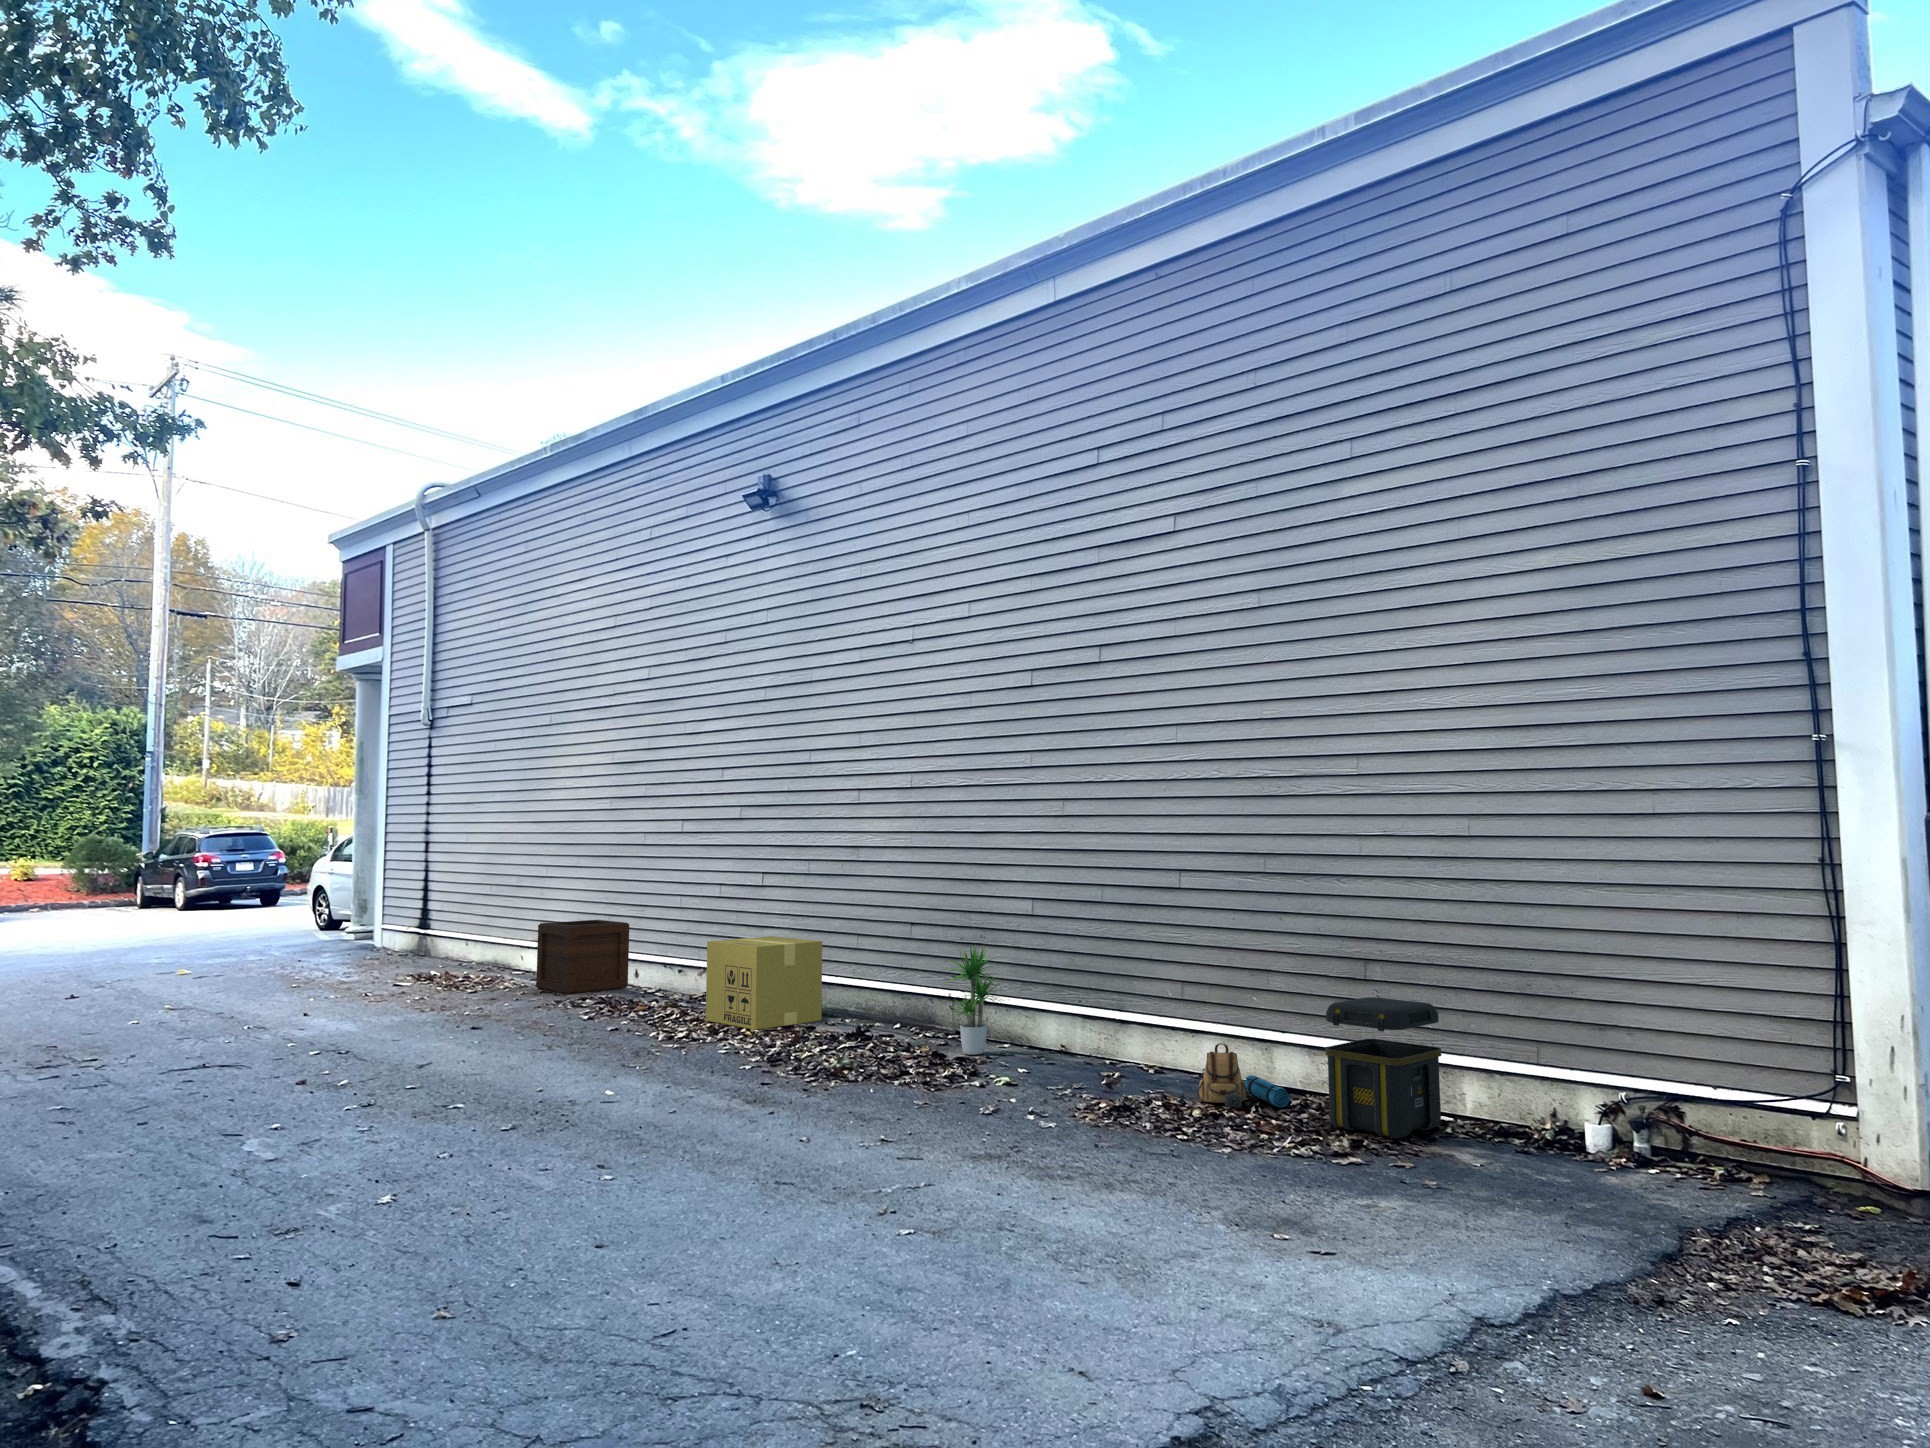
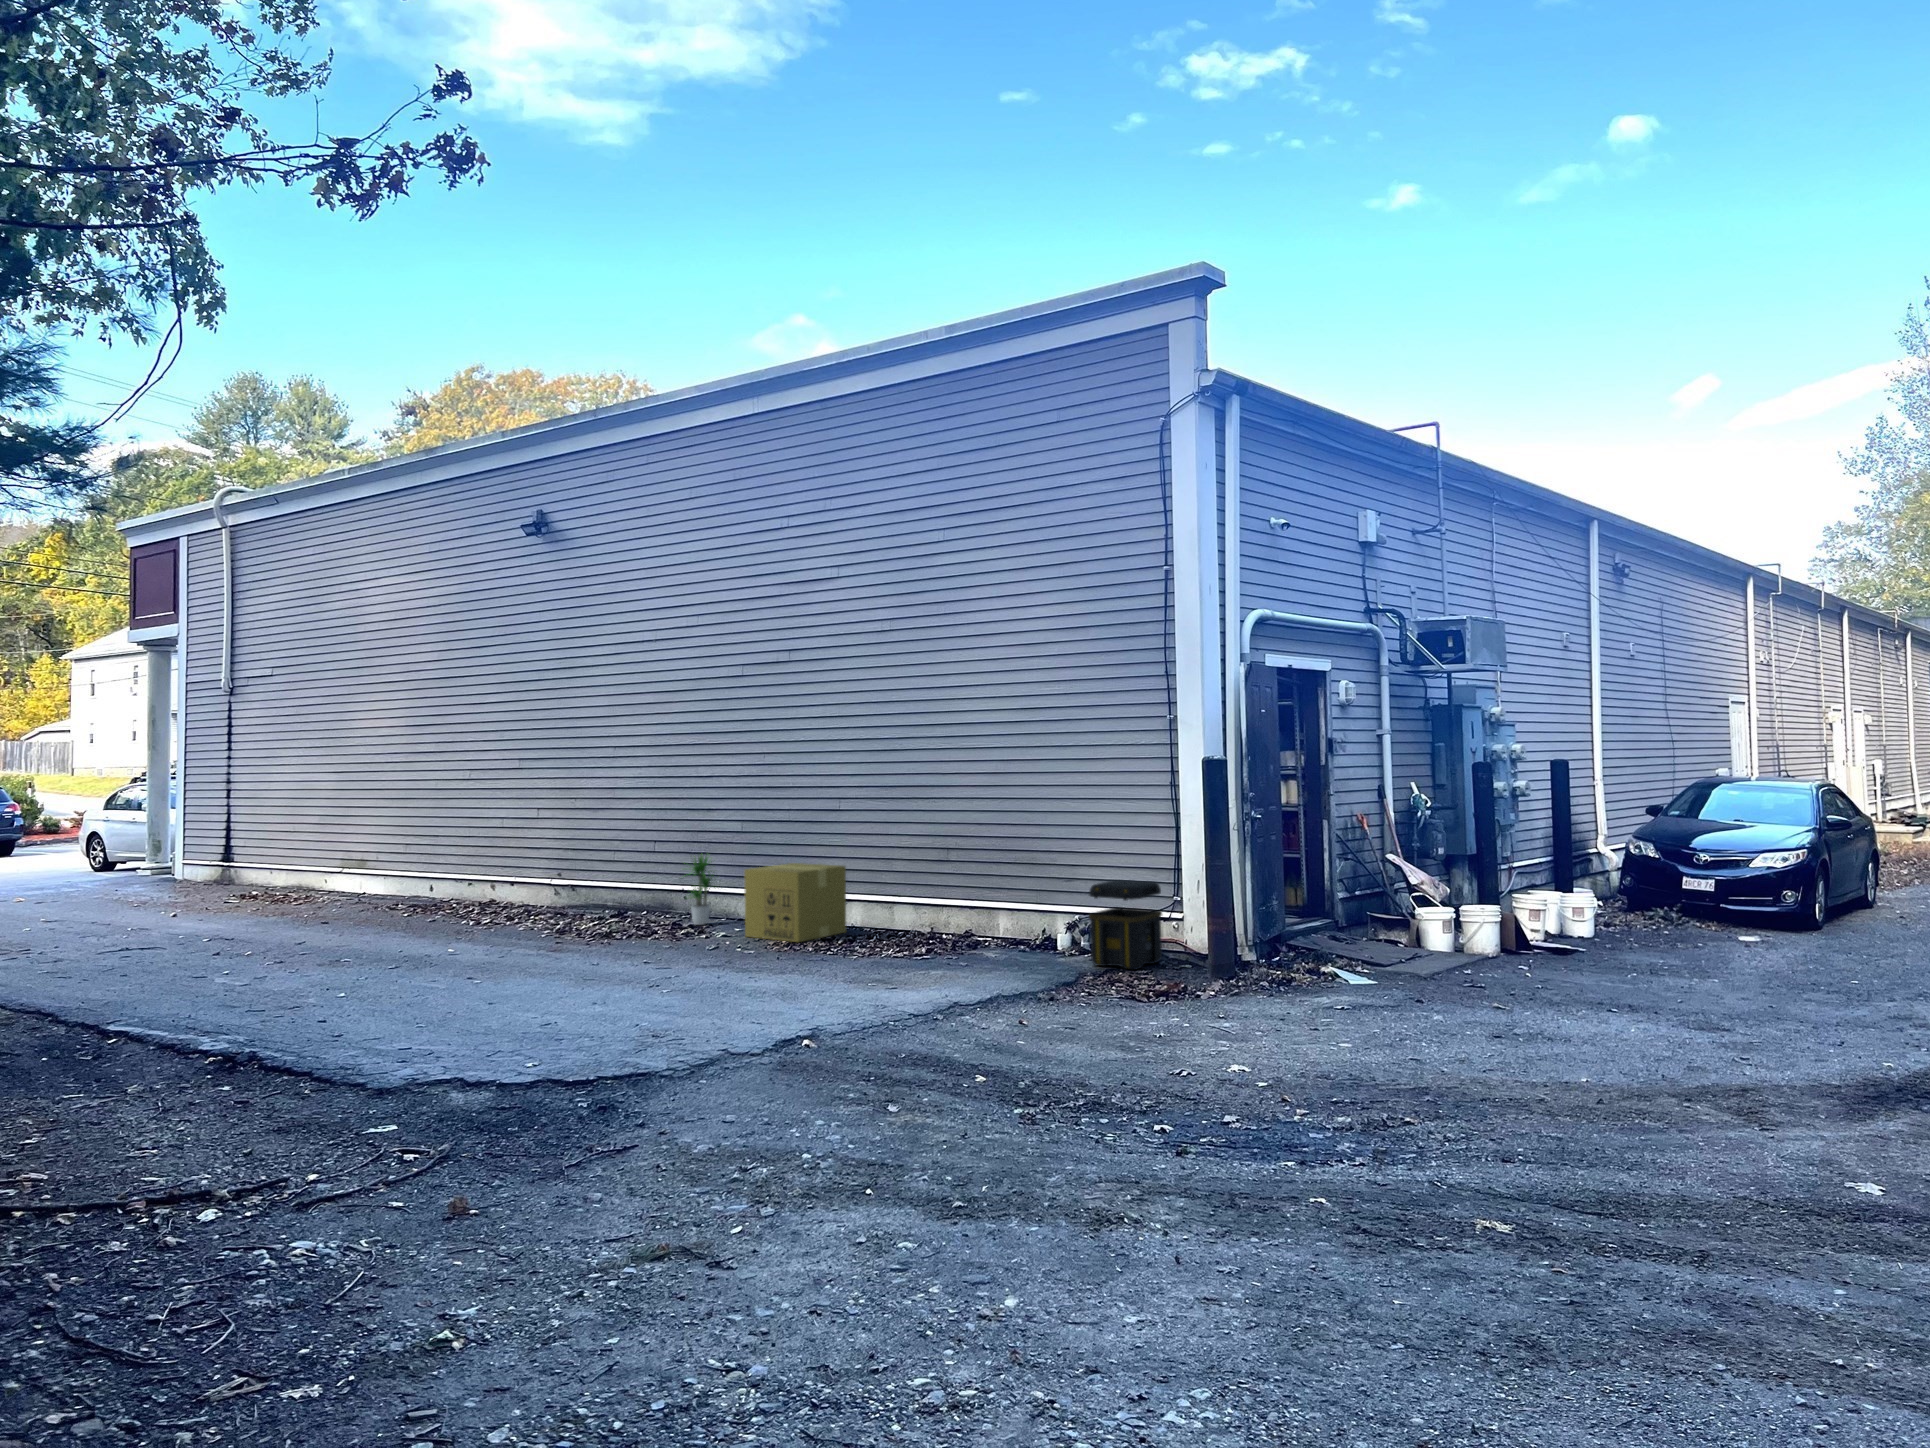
wooden crate: present [536,920,629,994] -> none [347,847,426,904]
cardboard box: present [706,936,822,1030] -> present [744,863,846,942]
toolbox: present [1325,997,1441,1139] -> present [1089,880,1162,970]
backpack: present [1197,1043,1289,1107] -> none [845,904,900,942]

